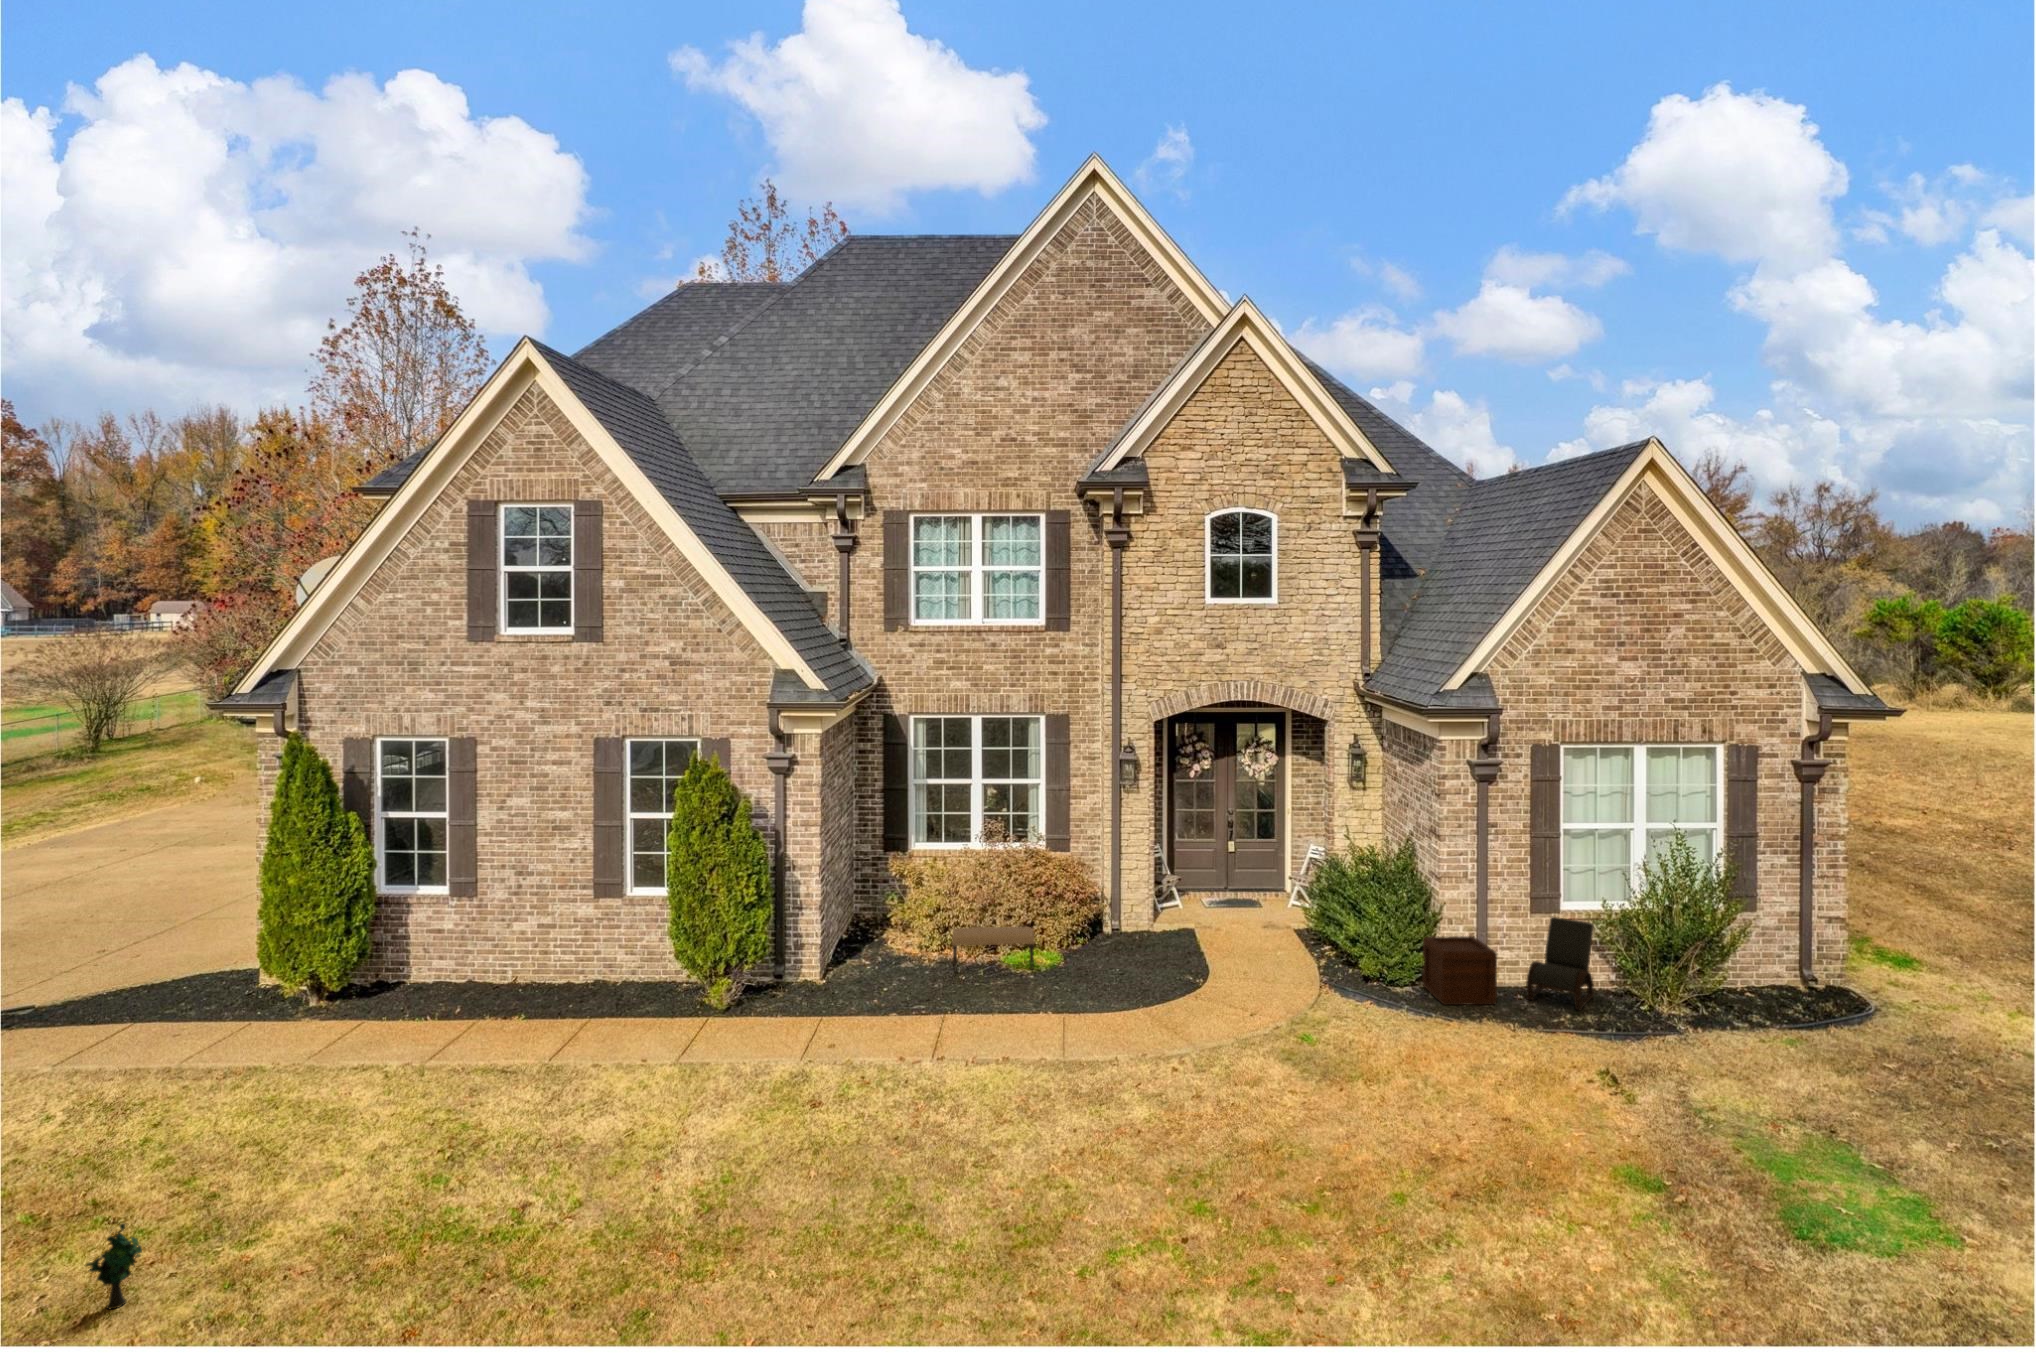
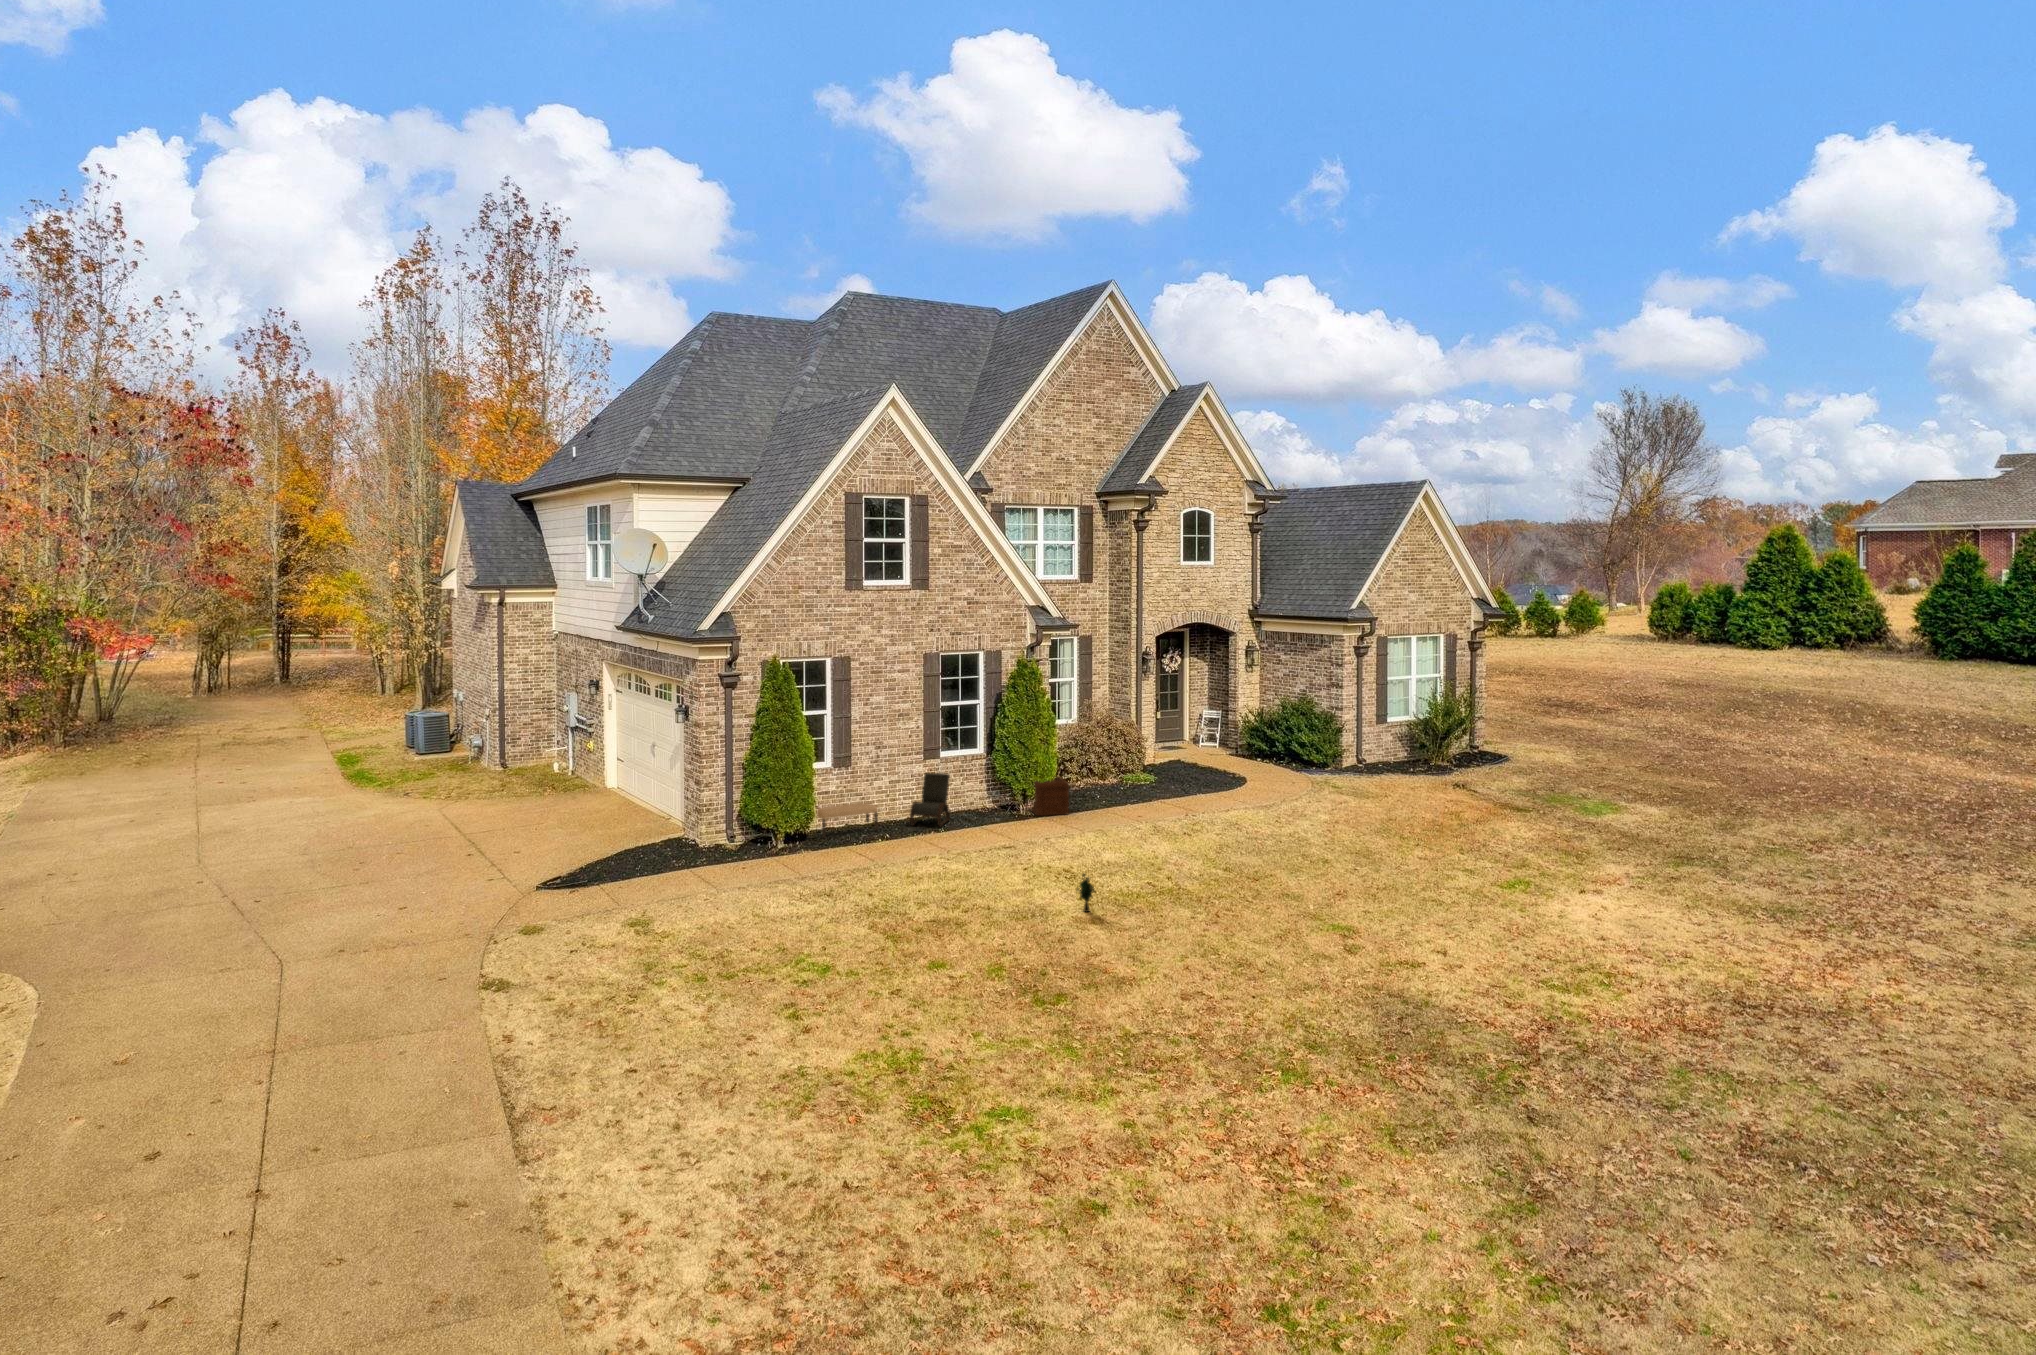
lounge chair: present [1526,916,1594,1011] -> present [910,773,950,827]
bench: present [952,927,1035,971] -> present [817,803,878,838]
wooden crate: present [1422,936,1497,1005] -> present [1029,776,1069,816]

